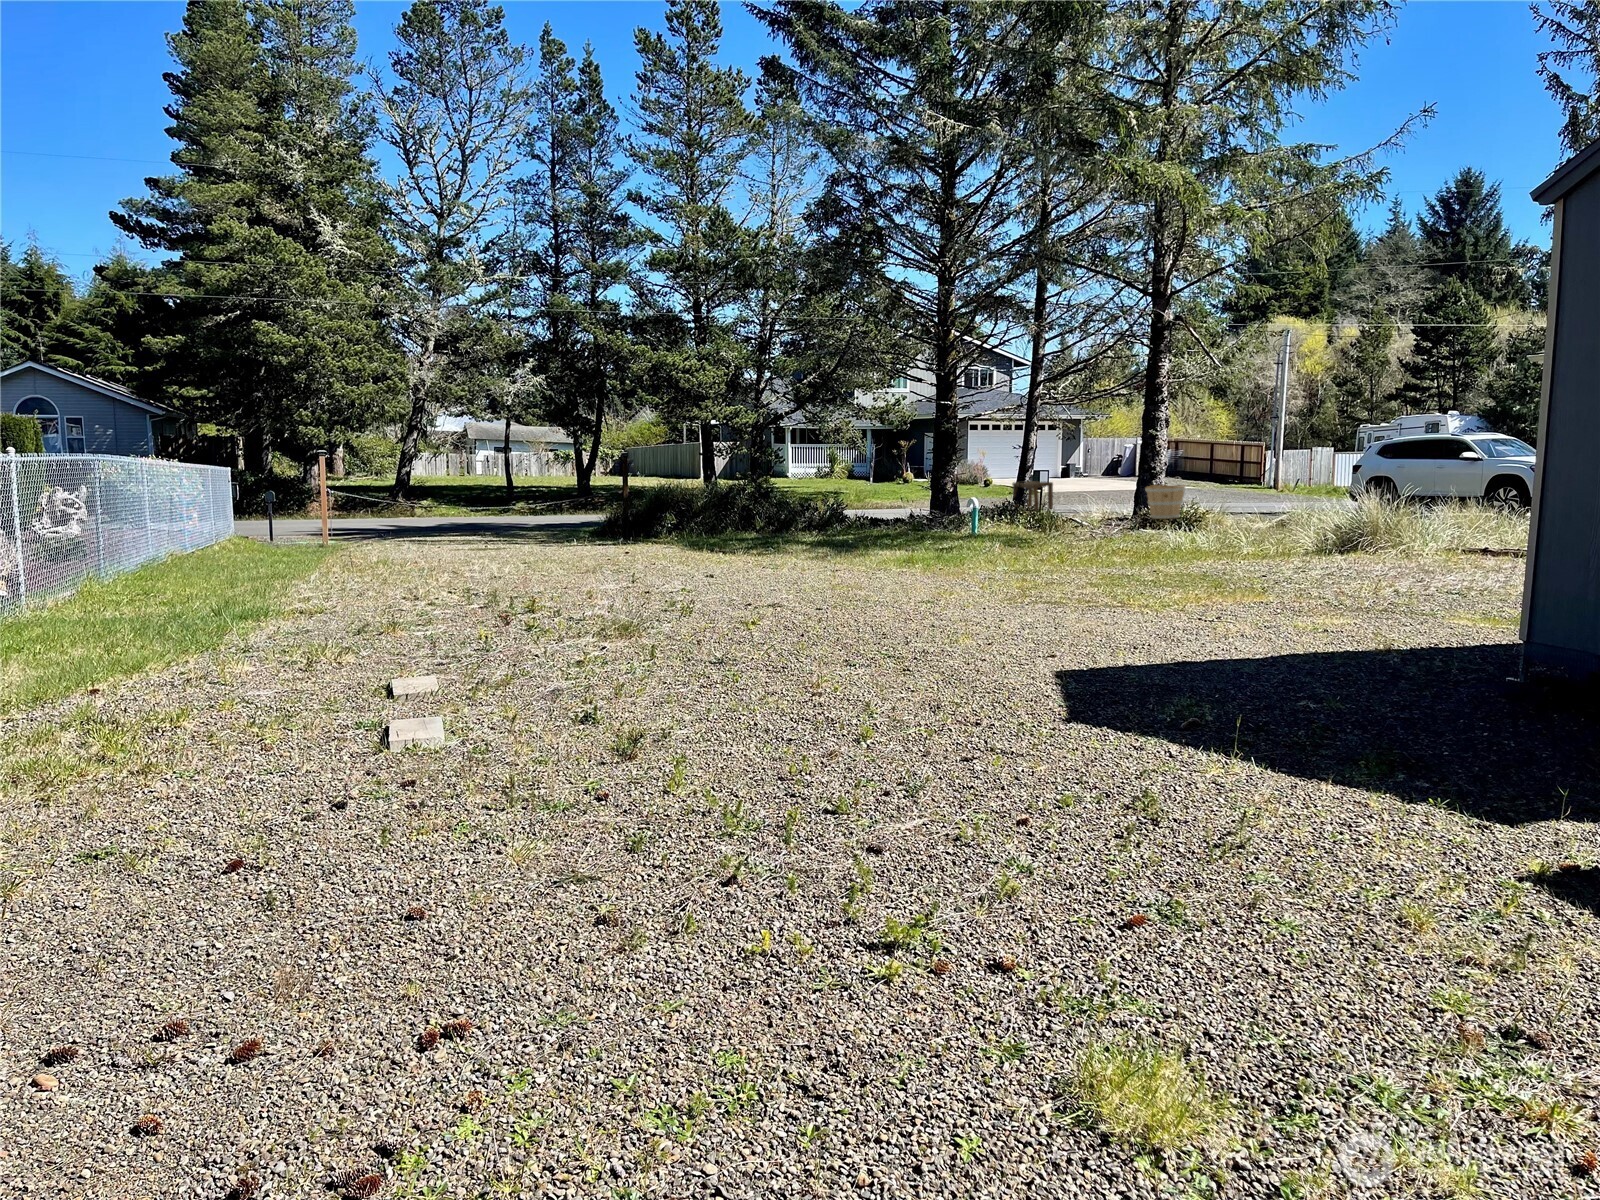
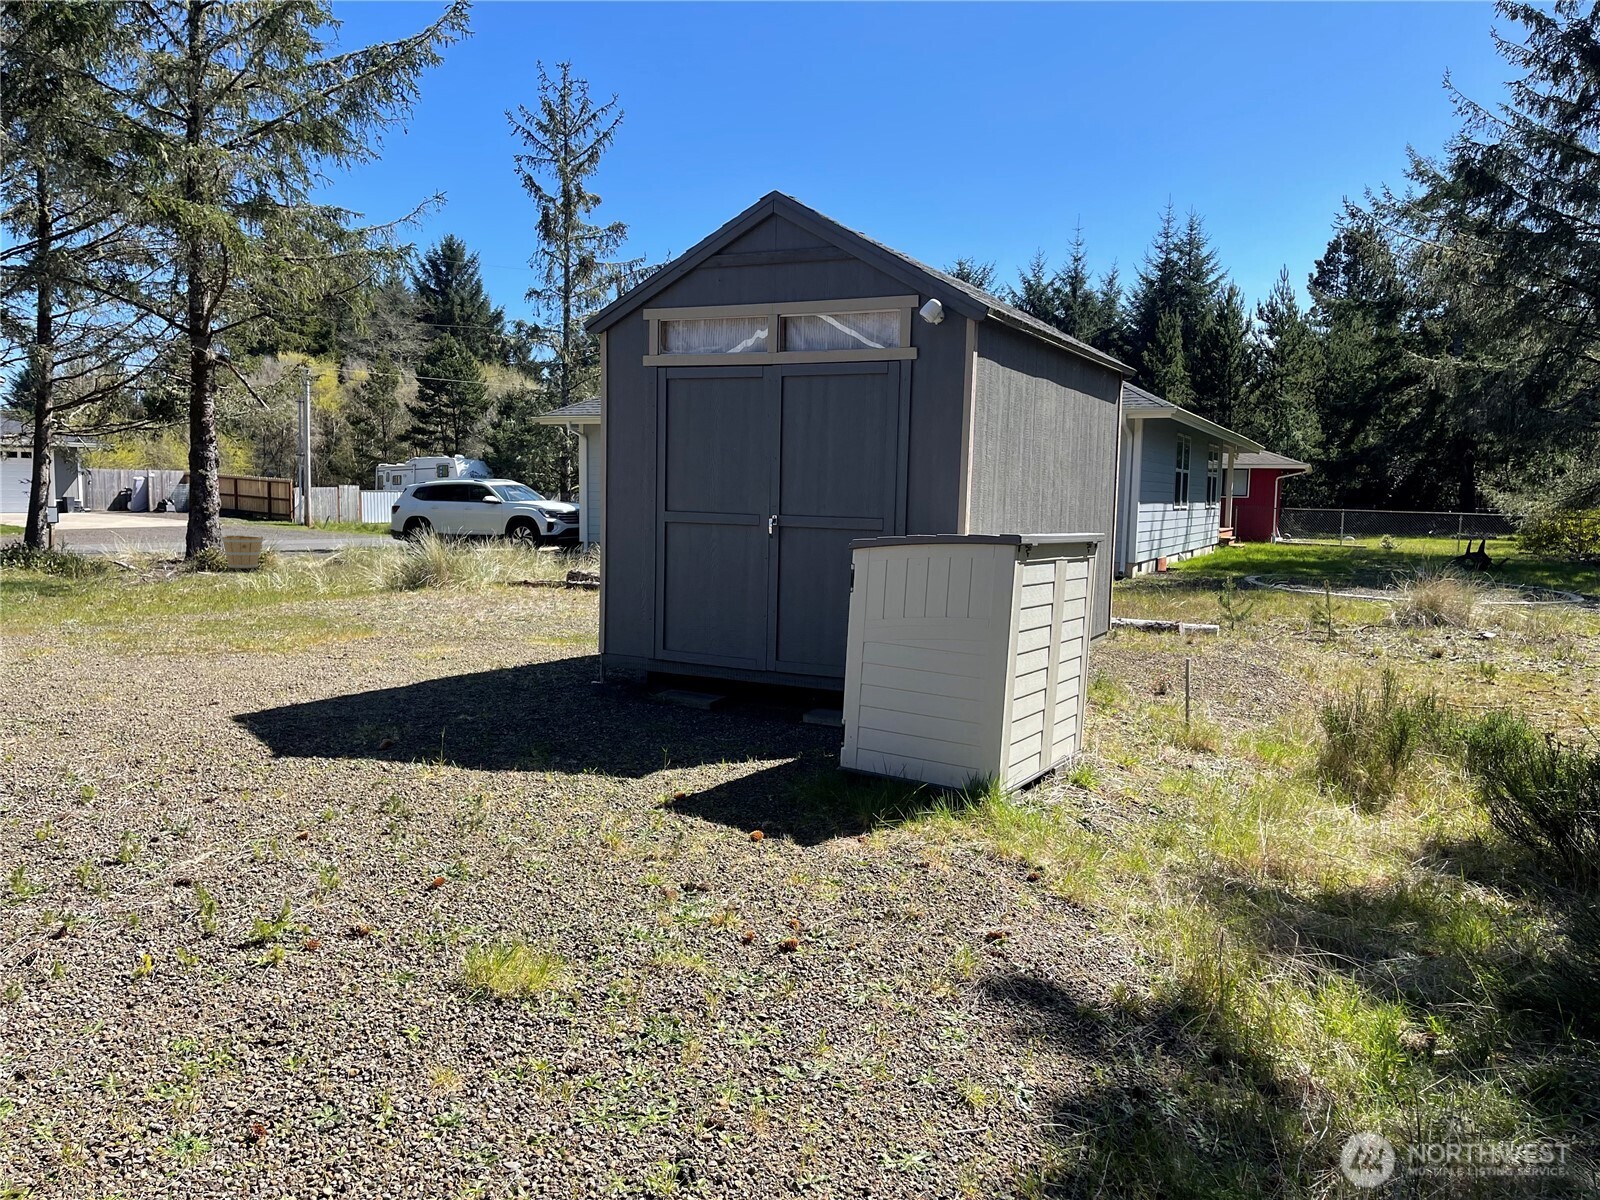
bench: present [1012,481,1053,510] -> none [55,525,108,556]

